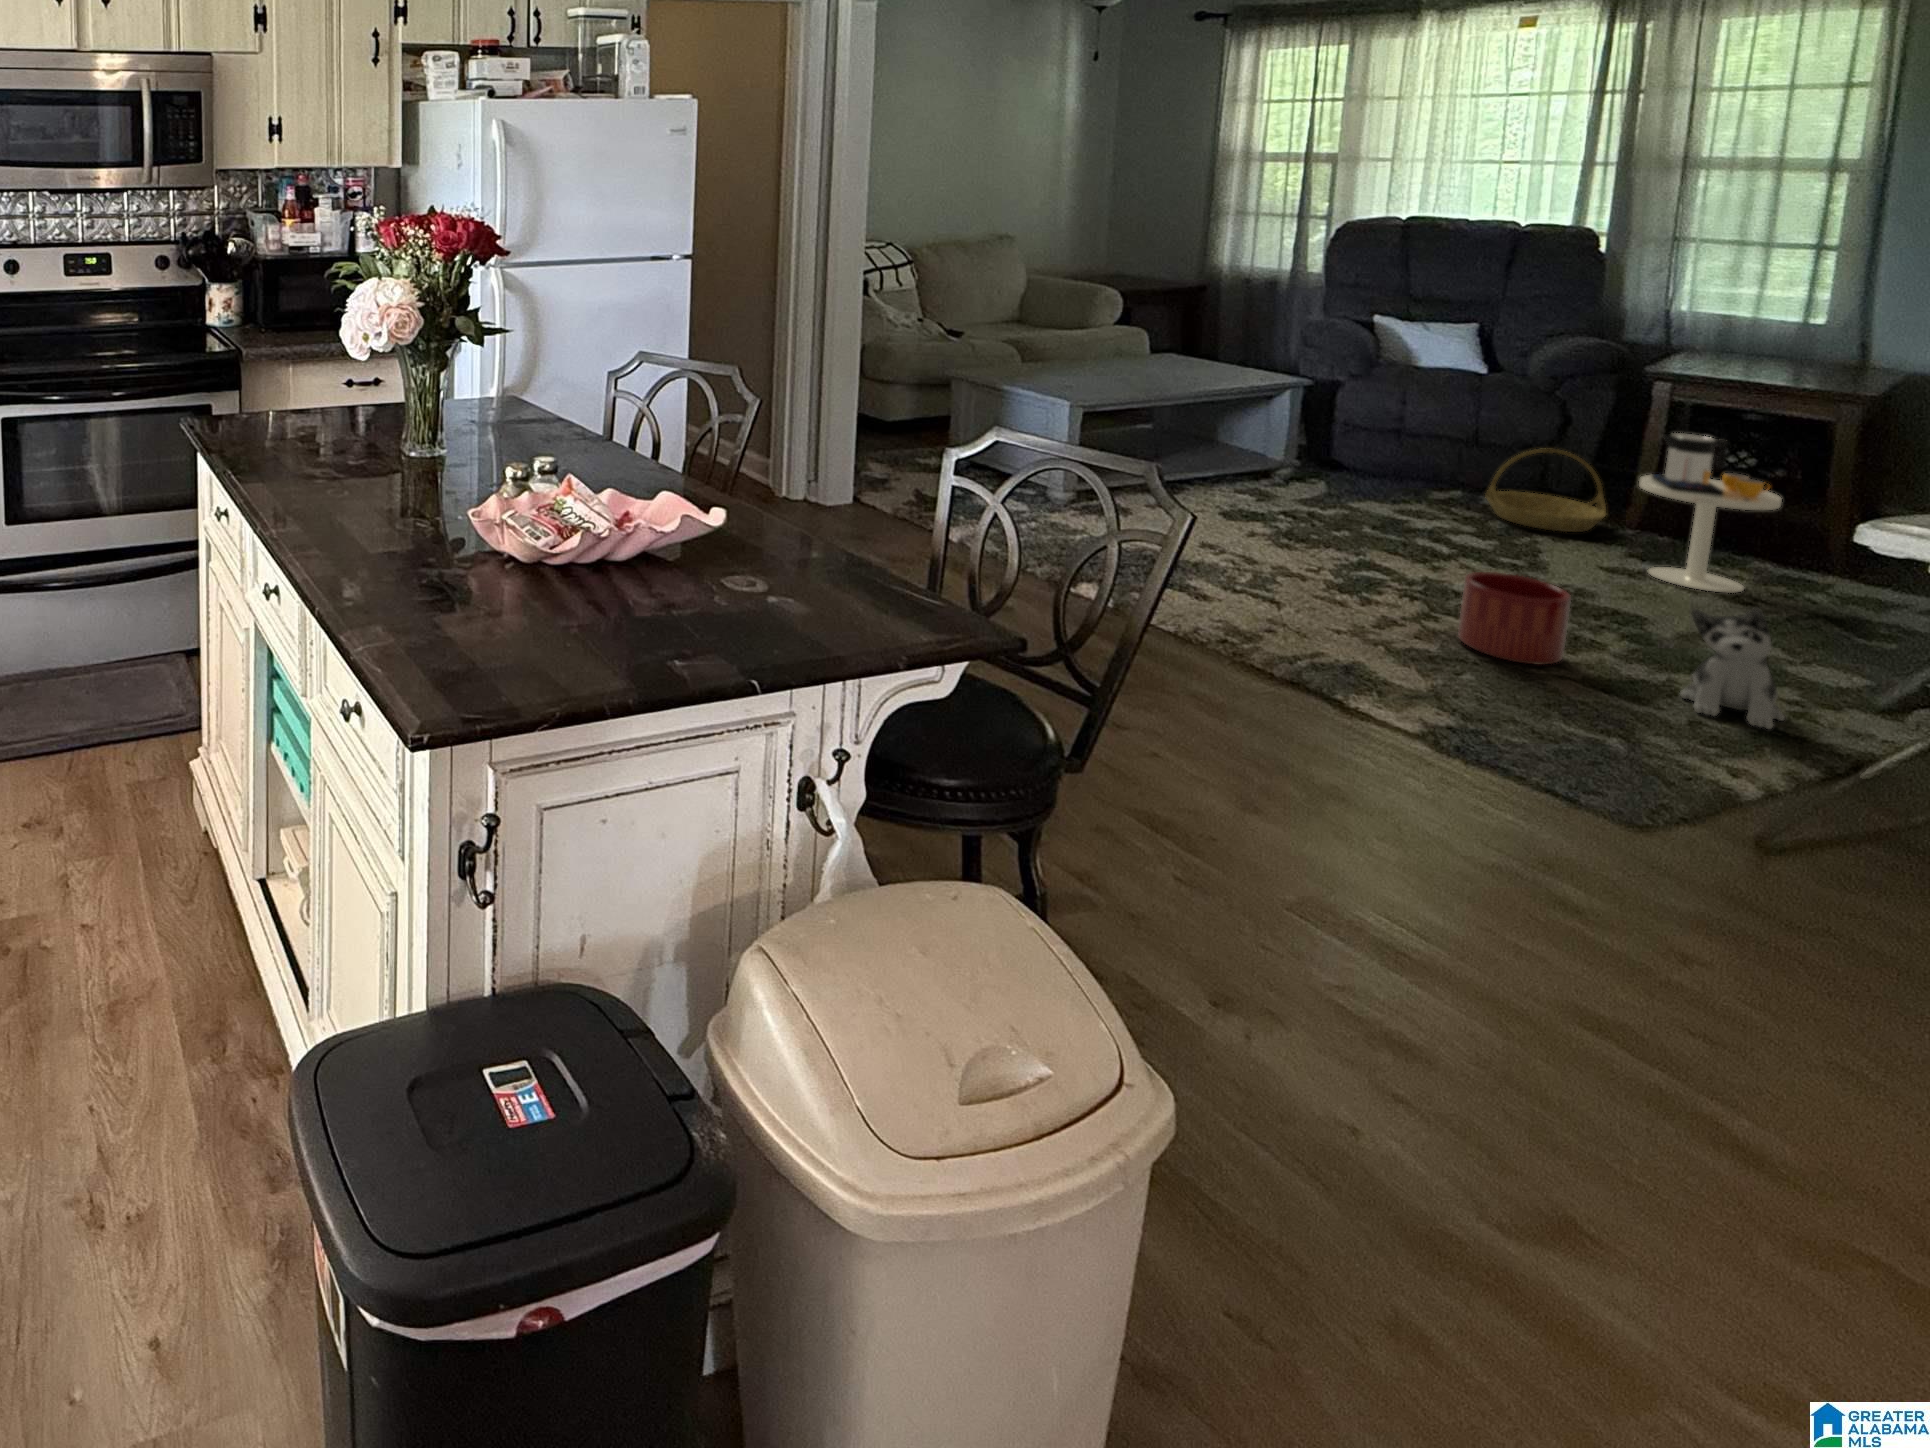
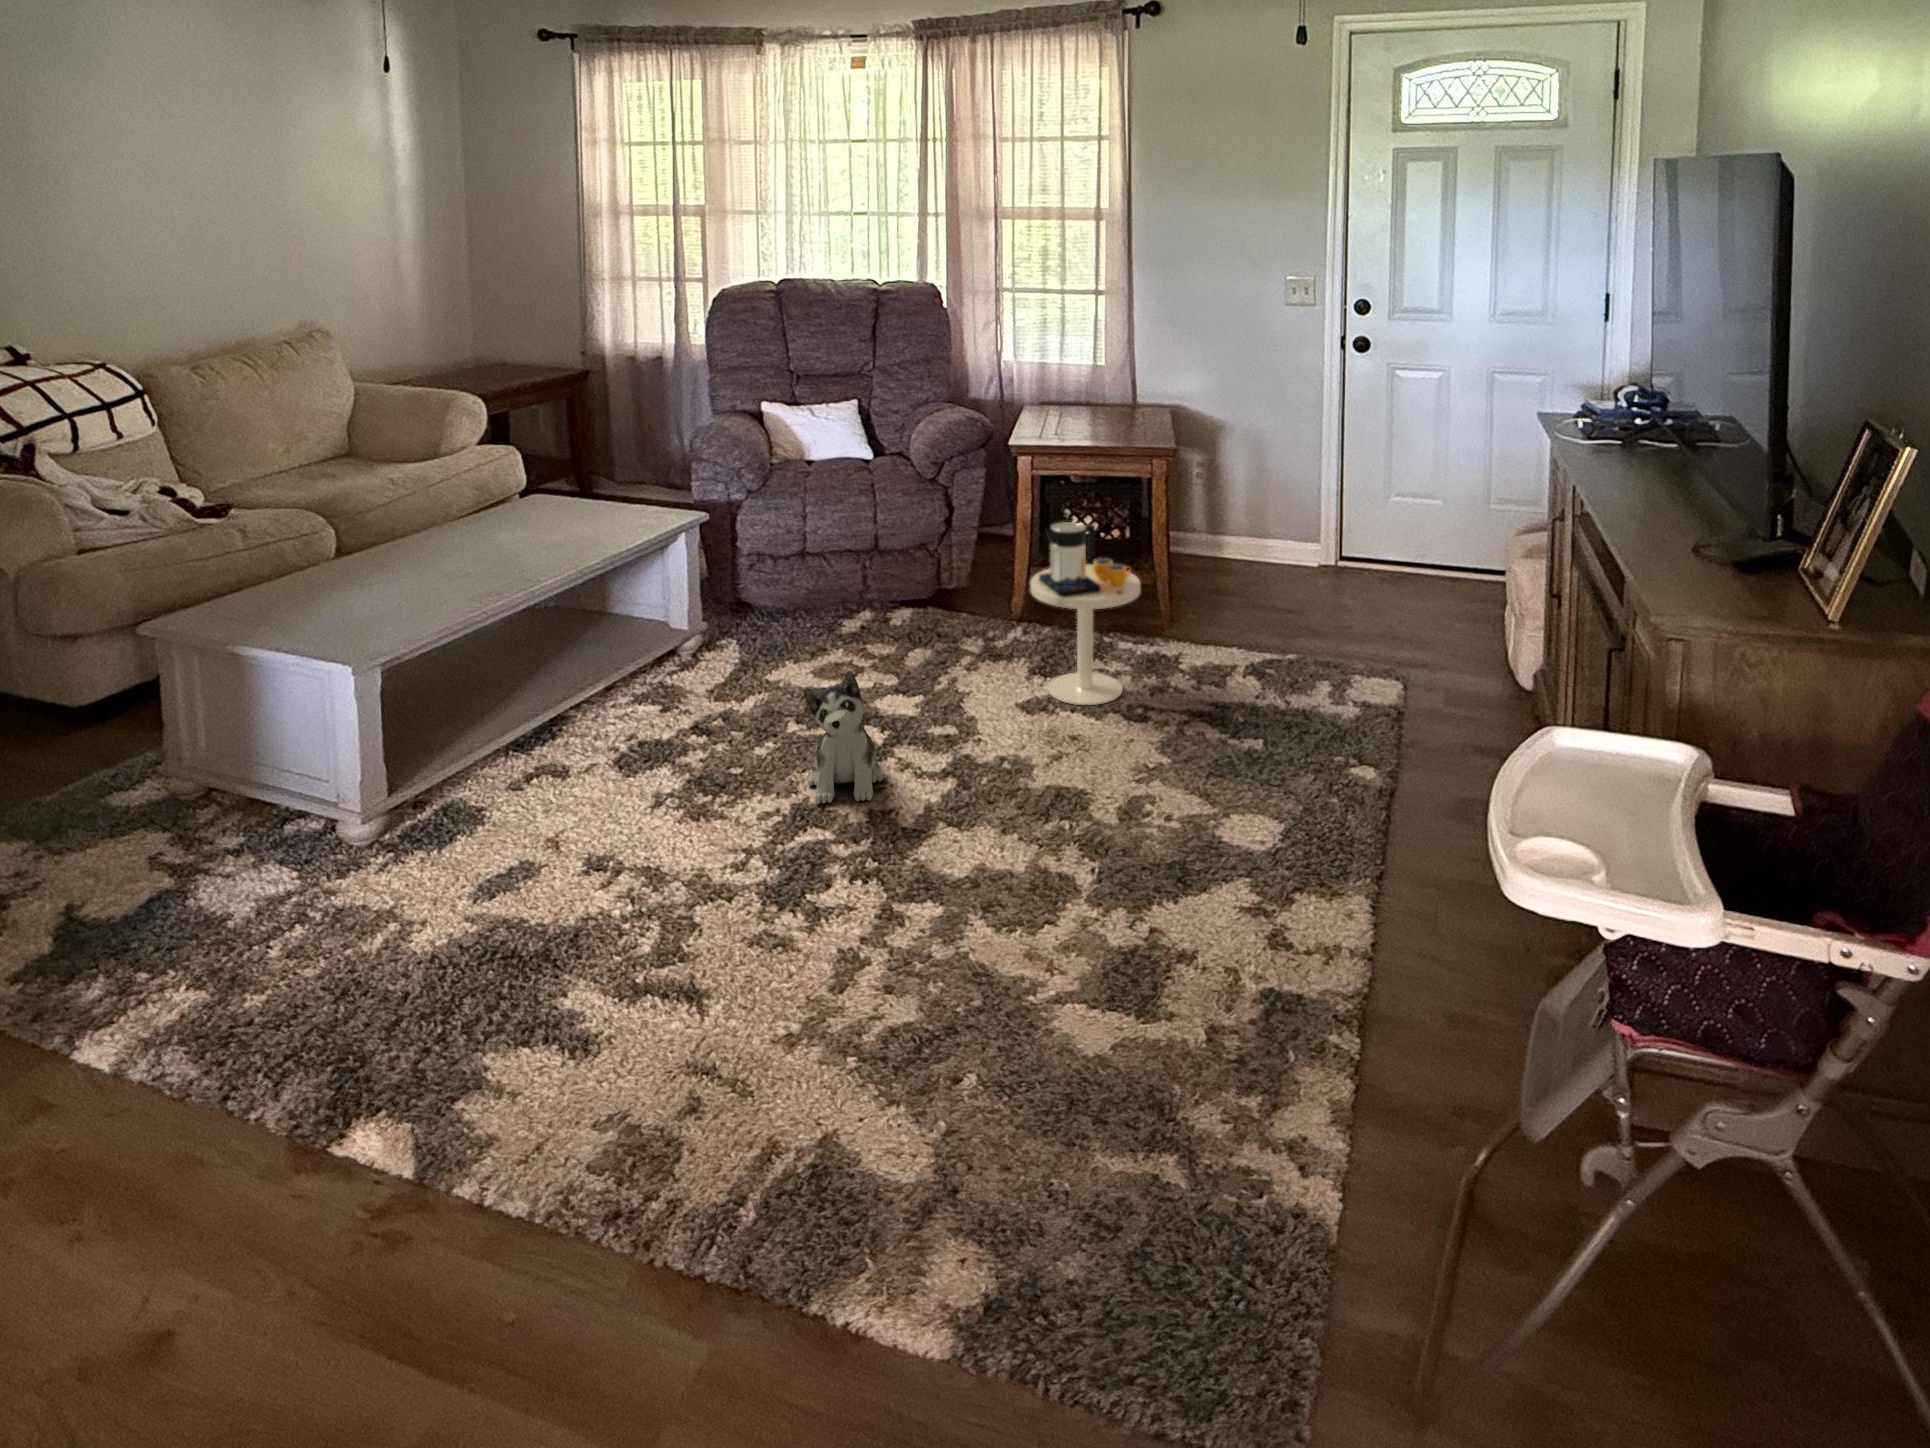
basket: present [1486,448,1606,532] -> none [891,548,995,650]
planter: present [1458,572,1571,665] -> none [922,831,1043,999]
plush toy: present [1680,607,1785,729] -> present [804,671,883,804]

